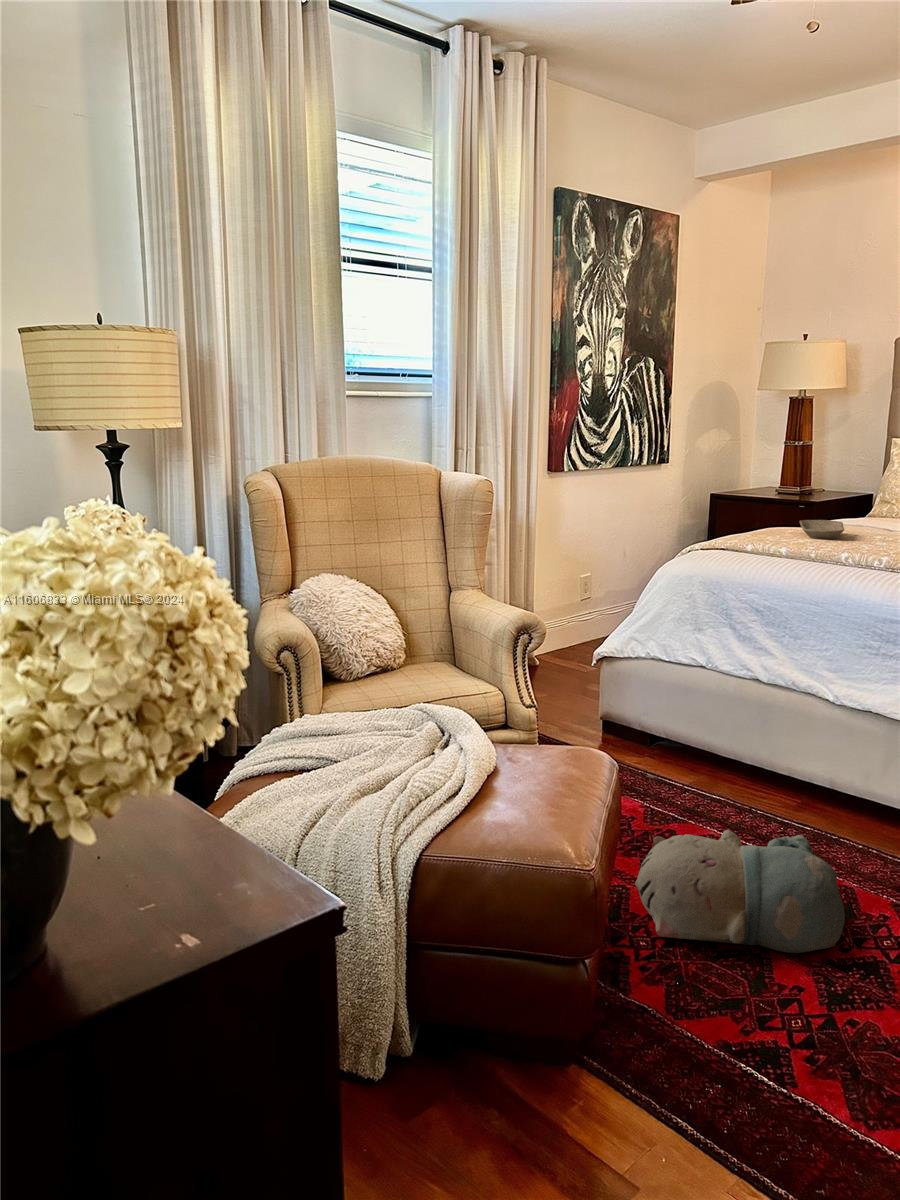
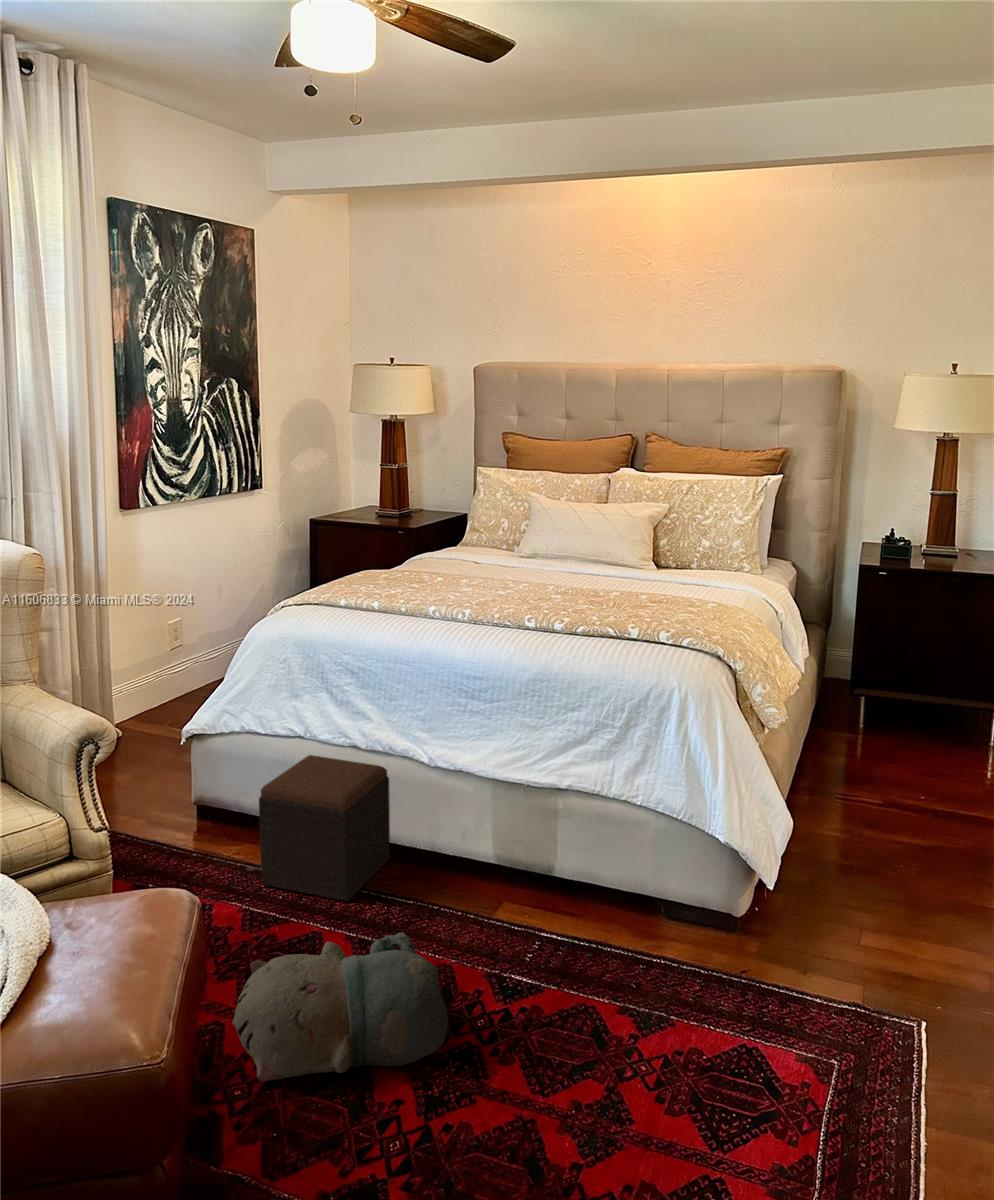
tray: present [799,520,844,539] -> none [391,561,433,586]
footstool: none [658,684,789,821] -> present [259,755,390,902]

